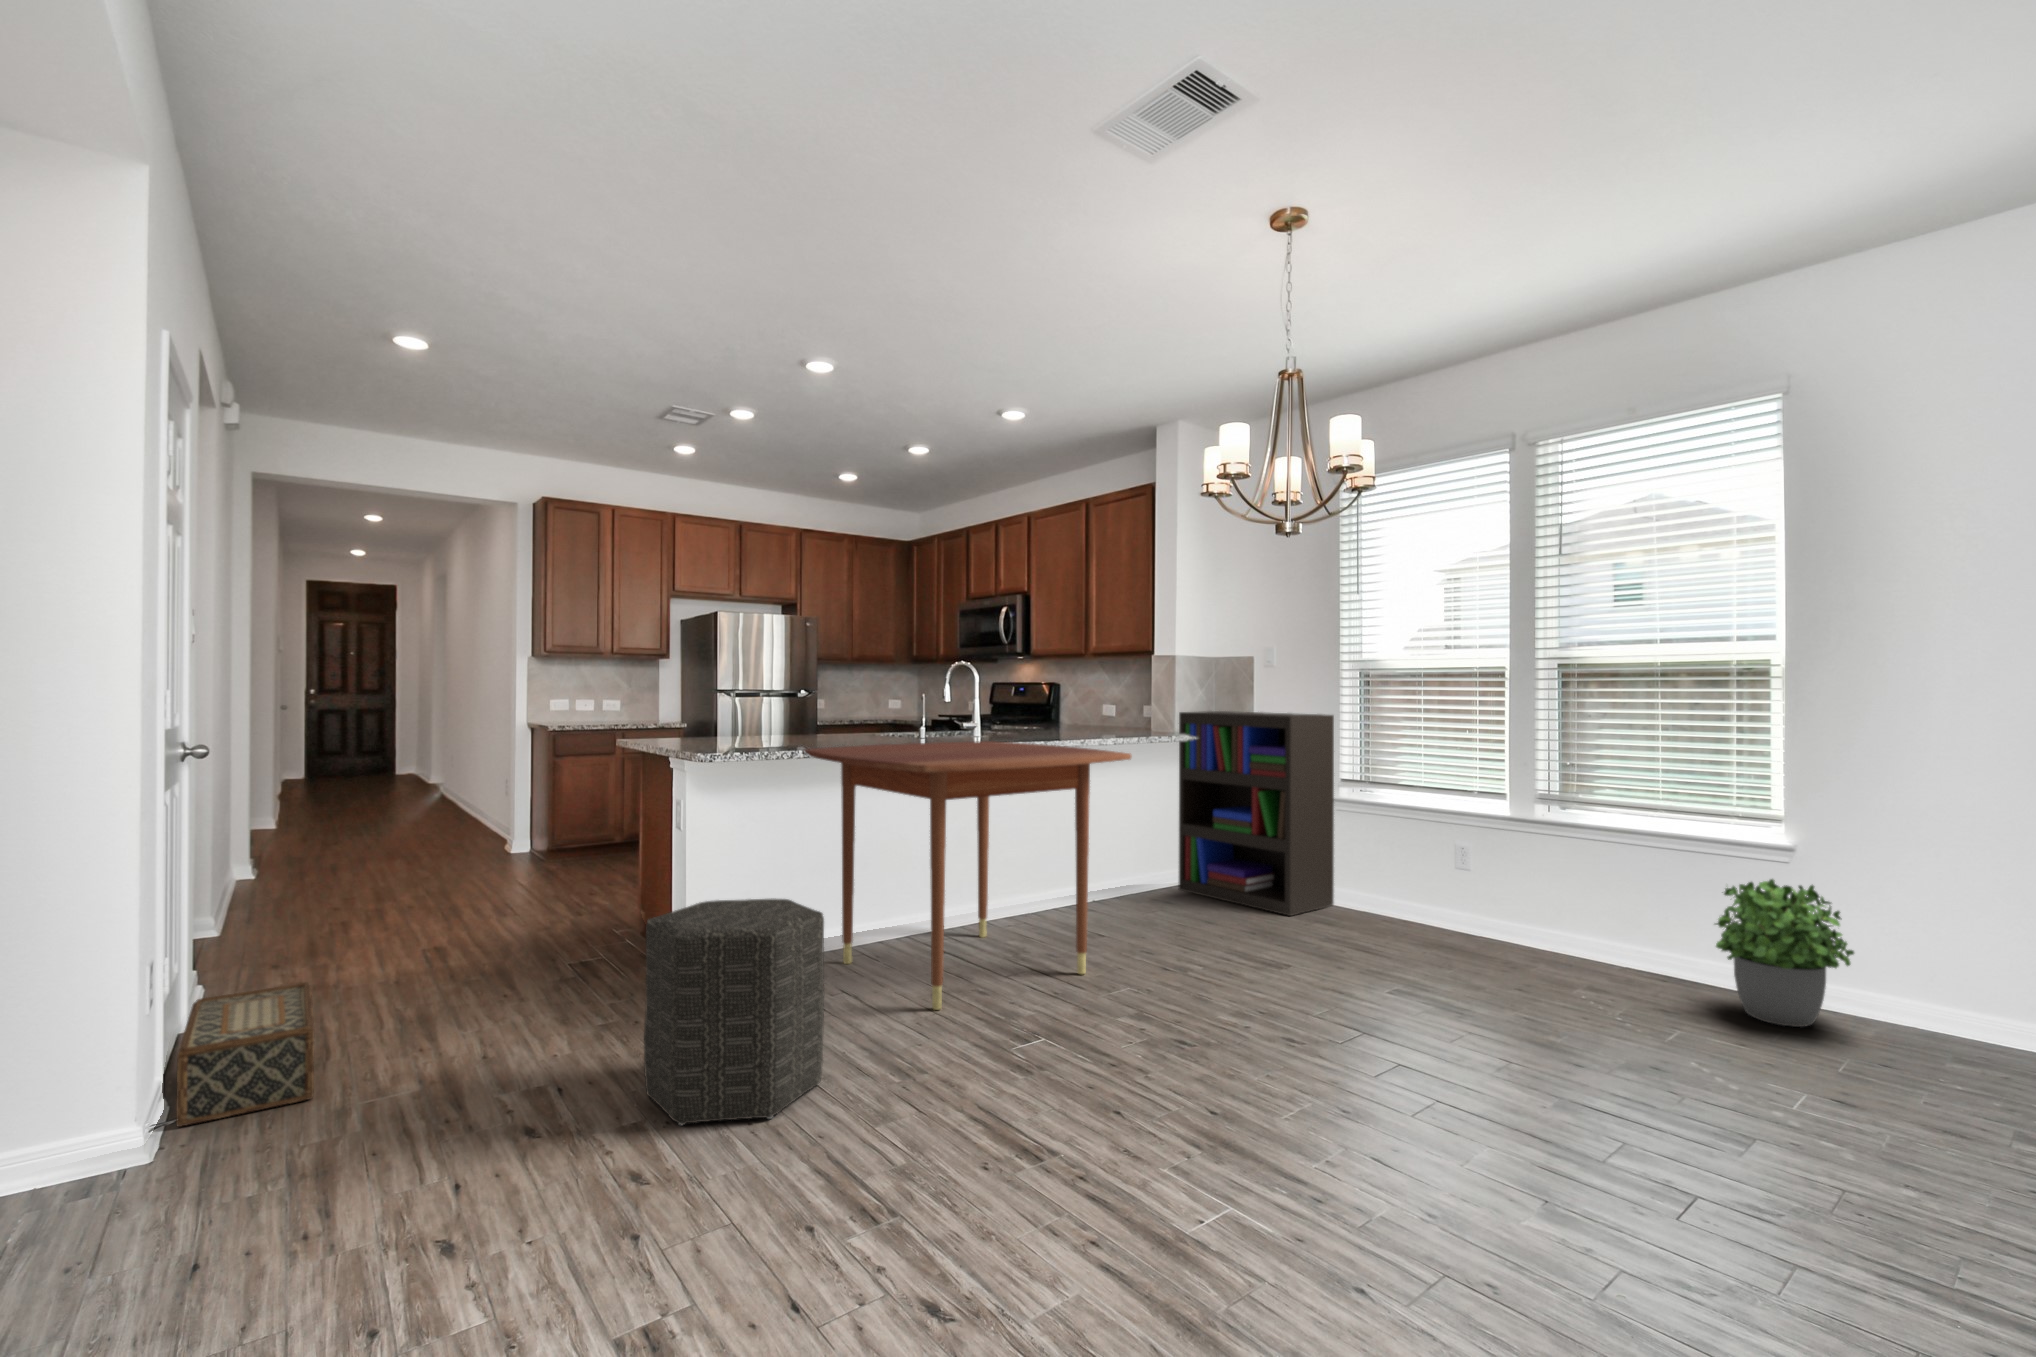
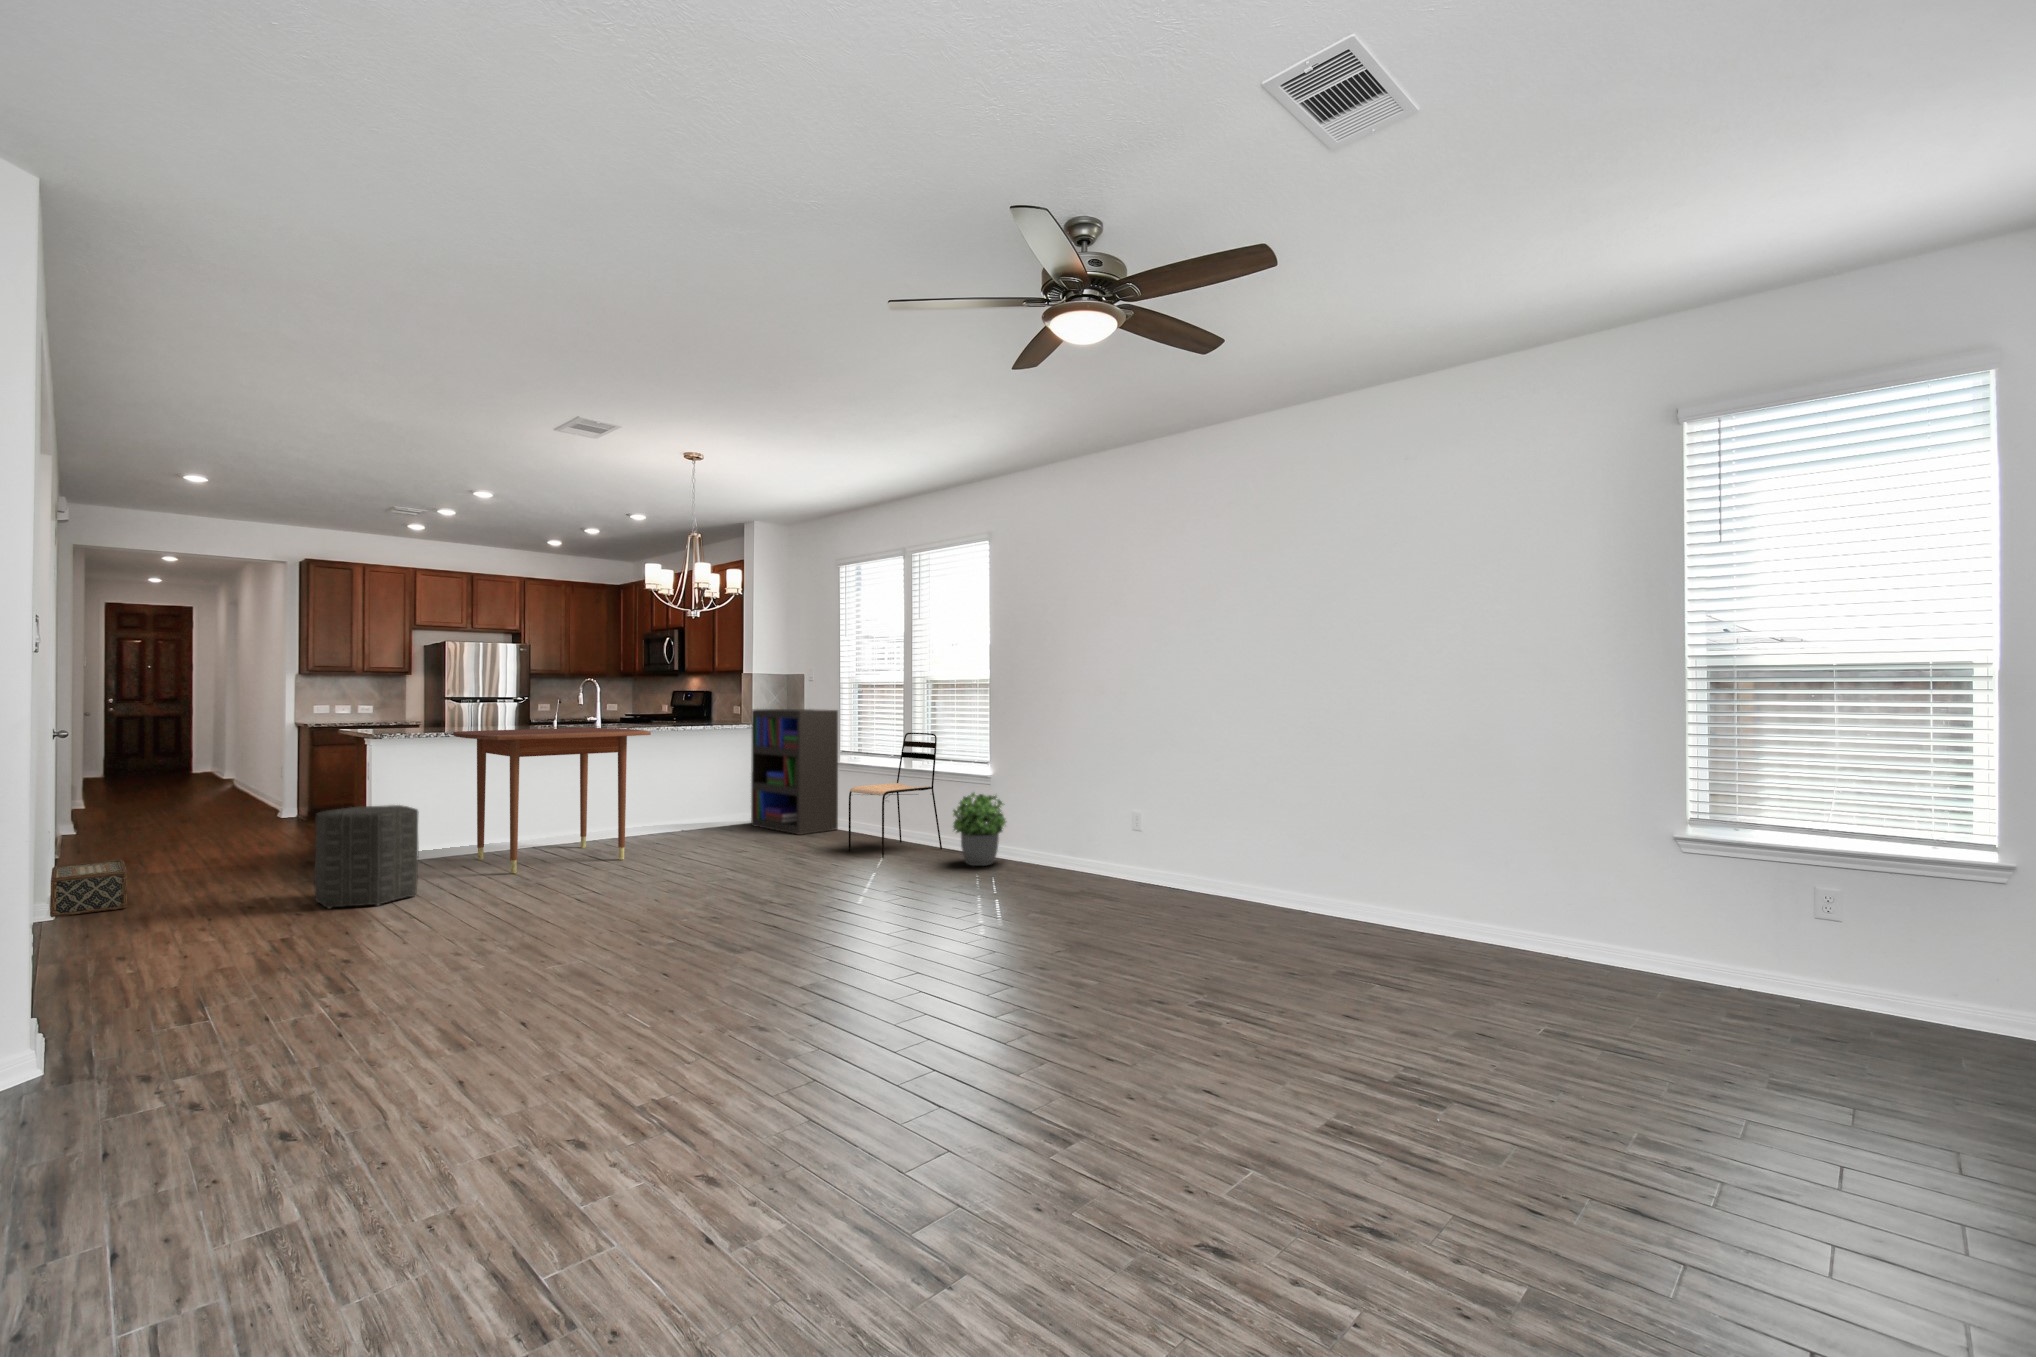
dining chair: none [1447,757,1611,989] -> present [849,733,942,858]

